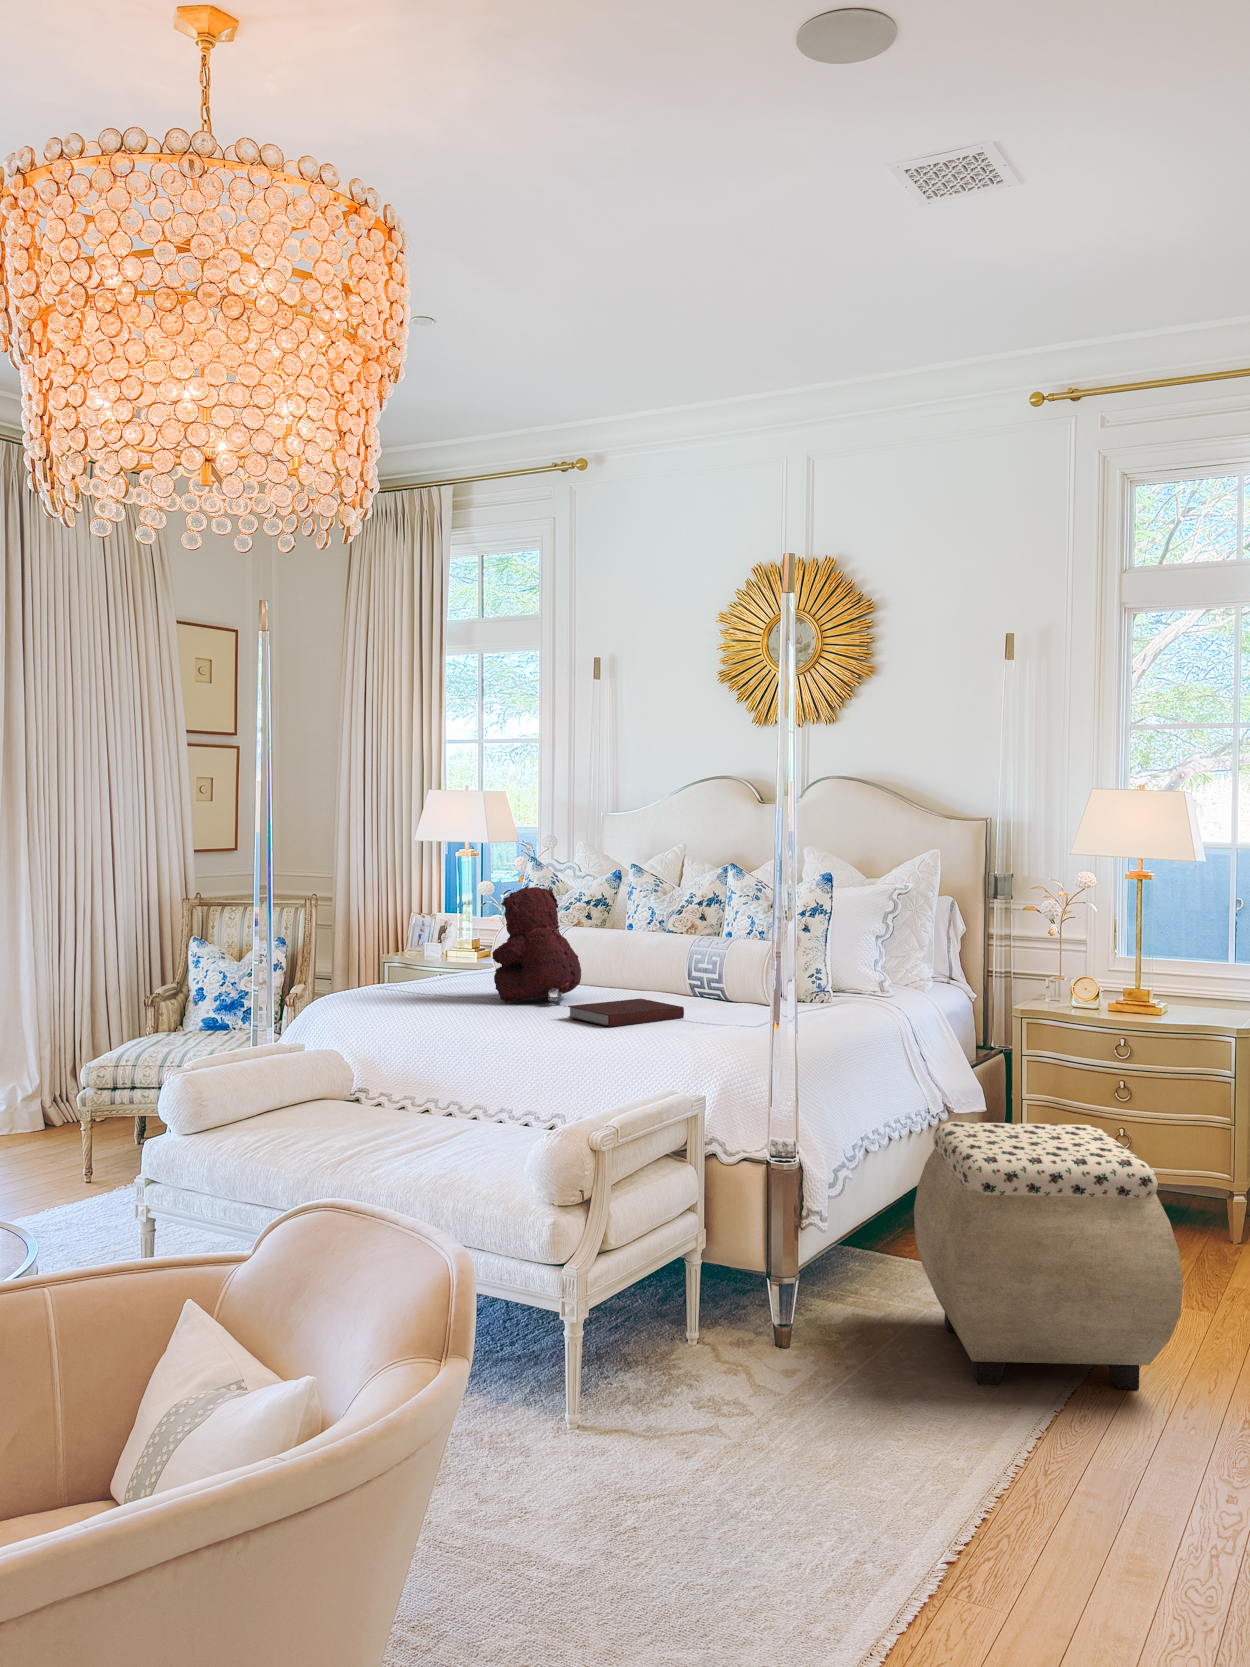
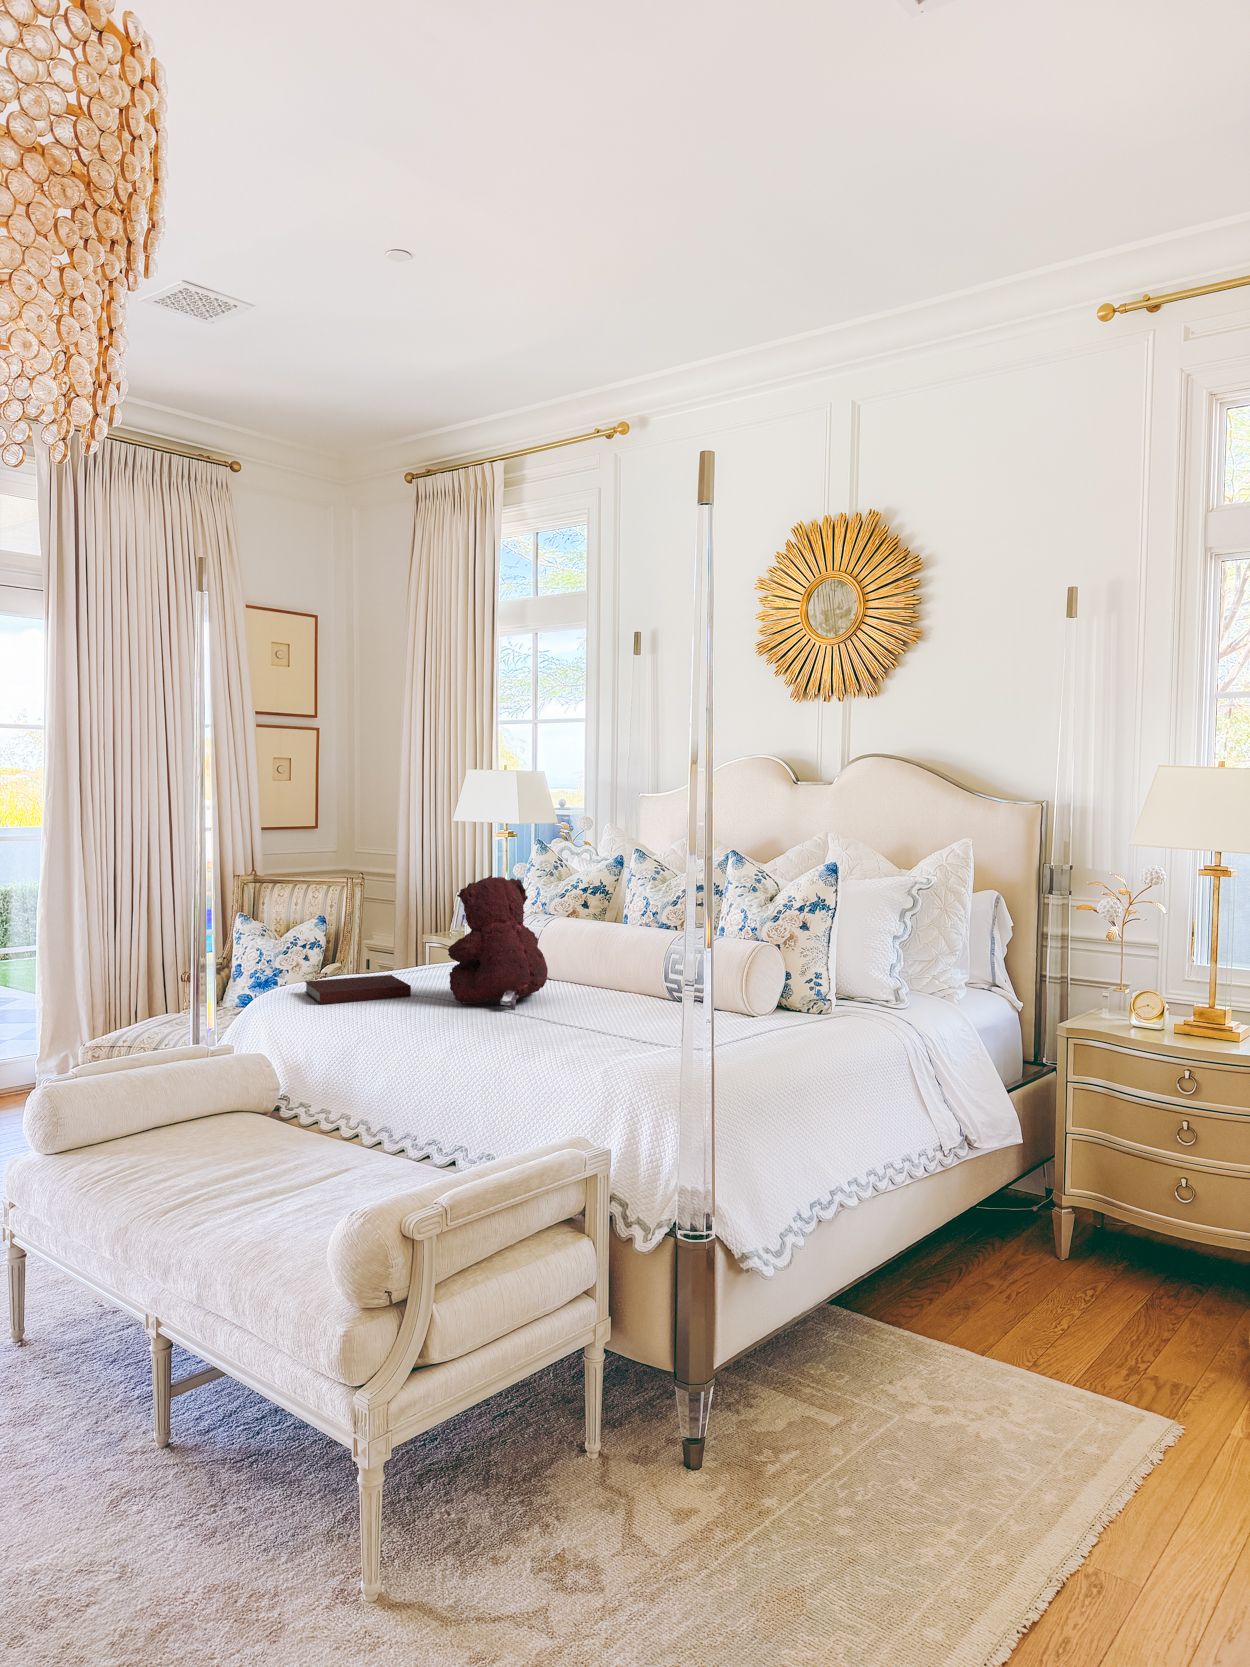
notebook: present [568,999,684,1027] -> present [305,975,411,1004]
ottoman: present [914,1122,1183,1389] -> none [884,1188,1213,1582]

